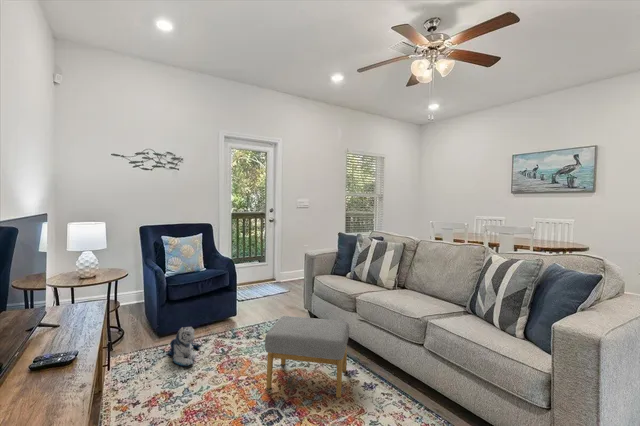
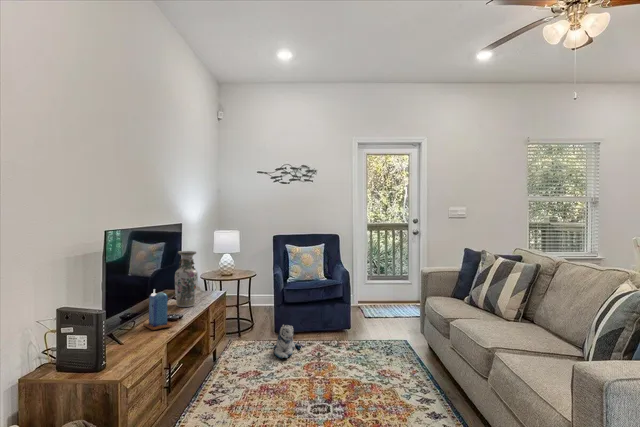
vase: none [47,261,86,342] -> present [175,251,198,307]
footstool: present [265,316,349,398] -> none [333,327,427,415]
candle: none [19,333,78,401] -> present [143,290,172,330]

